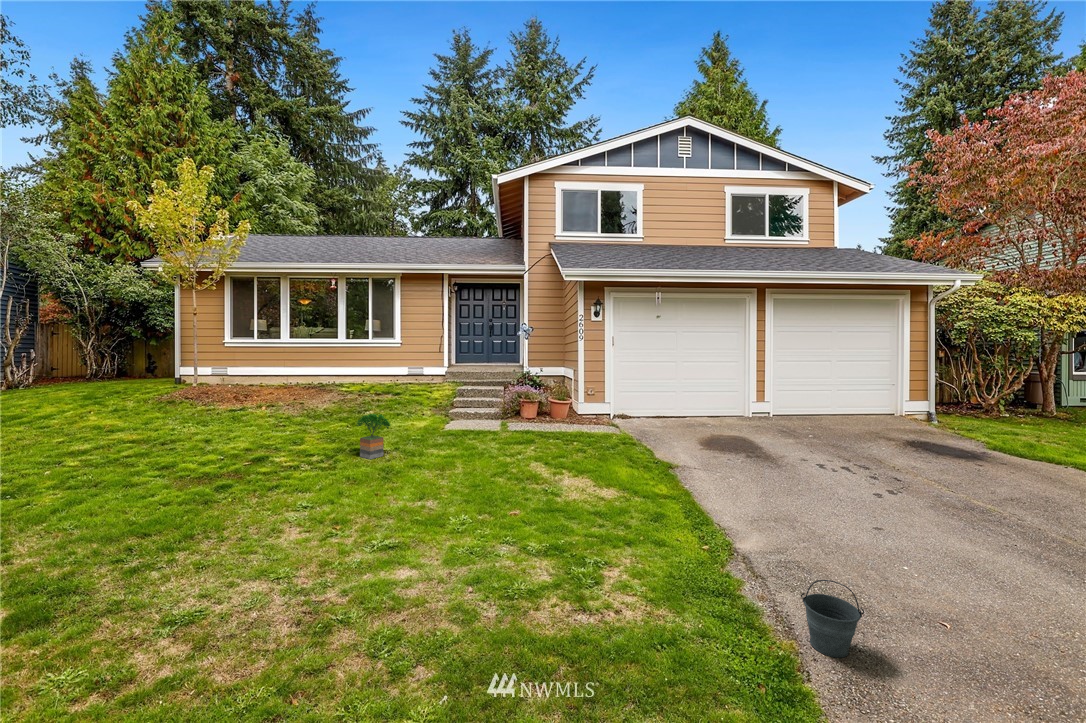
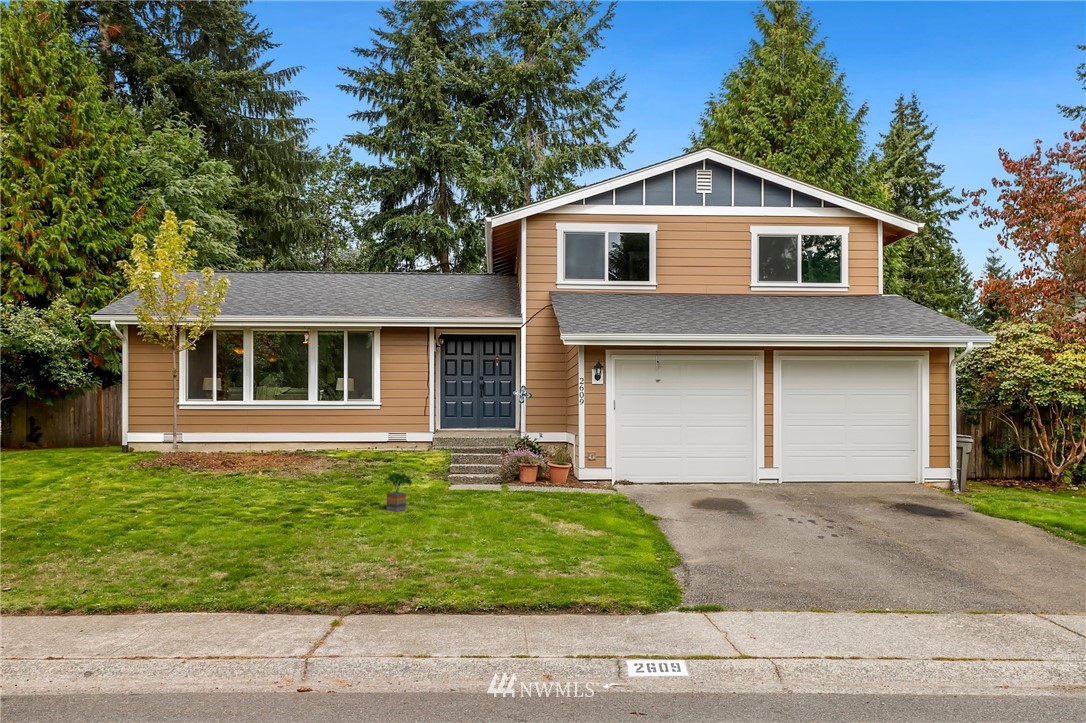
bucket: present [801,580,864,658] -> none [678,543,705,580]

